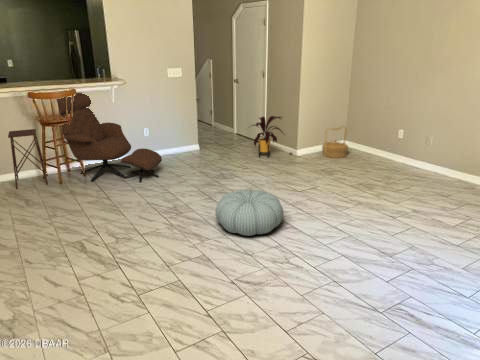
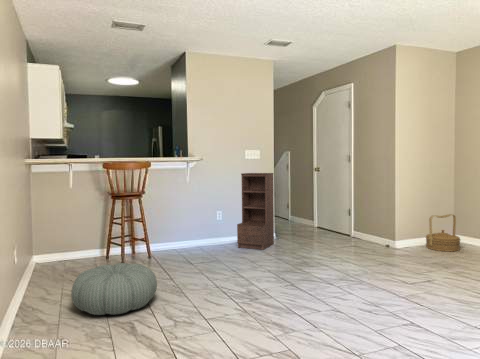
bookshelf: none [163,91,197,162] -> present [237,173,274,250]
lounge chair: present [57,92,162,182] -> none [131,169,235,266]
house plant: present [252,116,282,157] -> none [331,199,379,249]
side table: present [8,129,48,189] -> none [76,204,111,267]
pouf: present [215,190,283,236] -> present [71,263,157,315]

